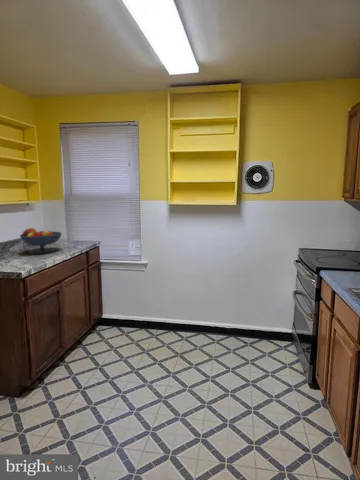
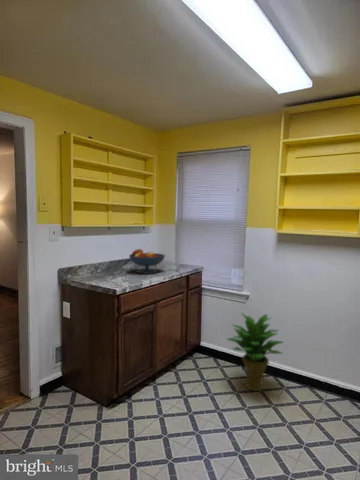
potted plant: none [133,278,184,347] -> present [228,314,282,391]

